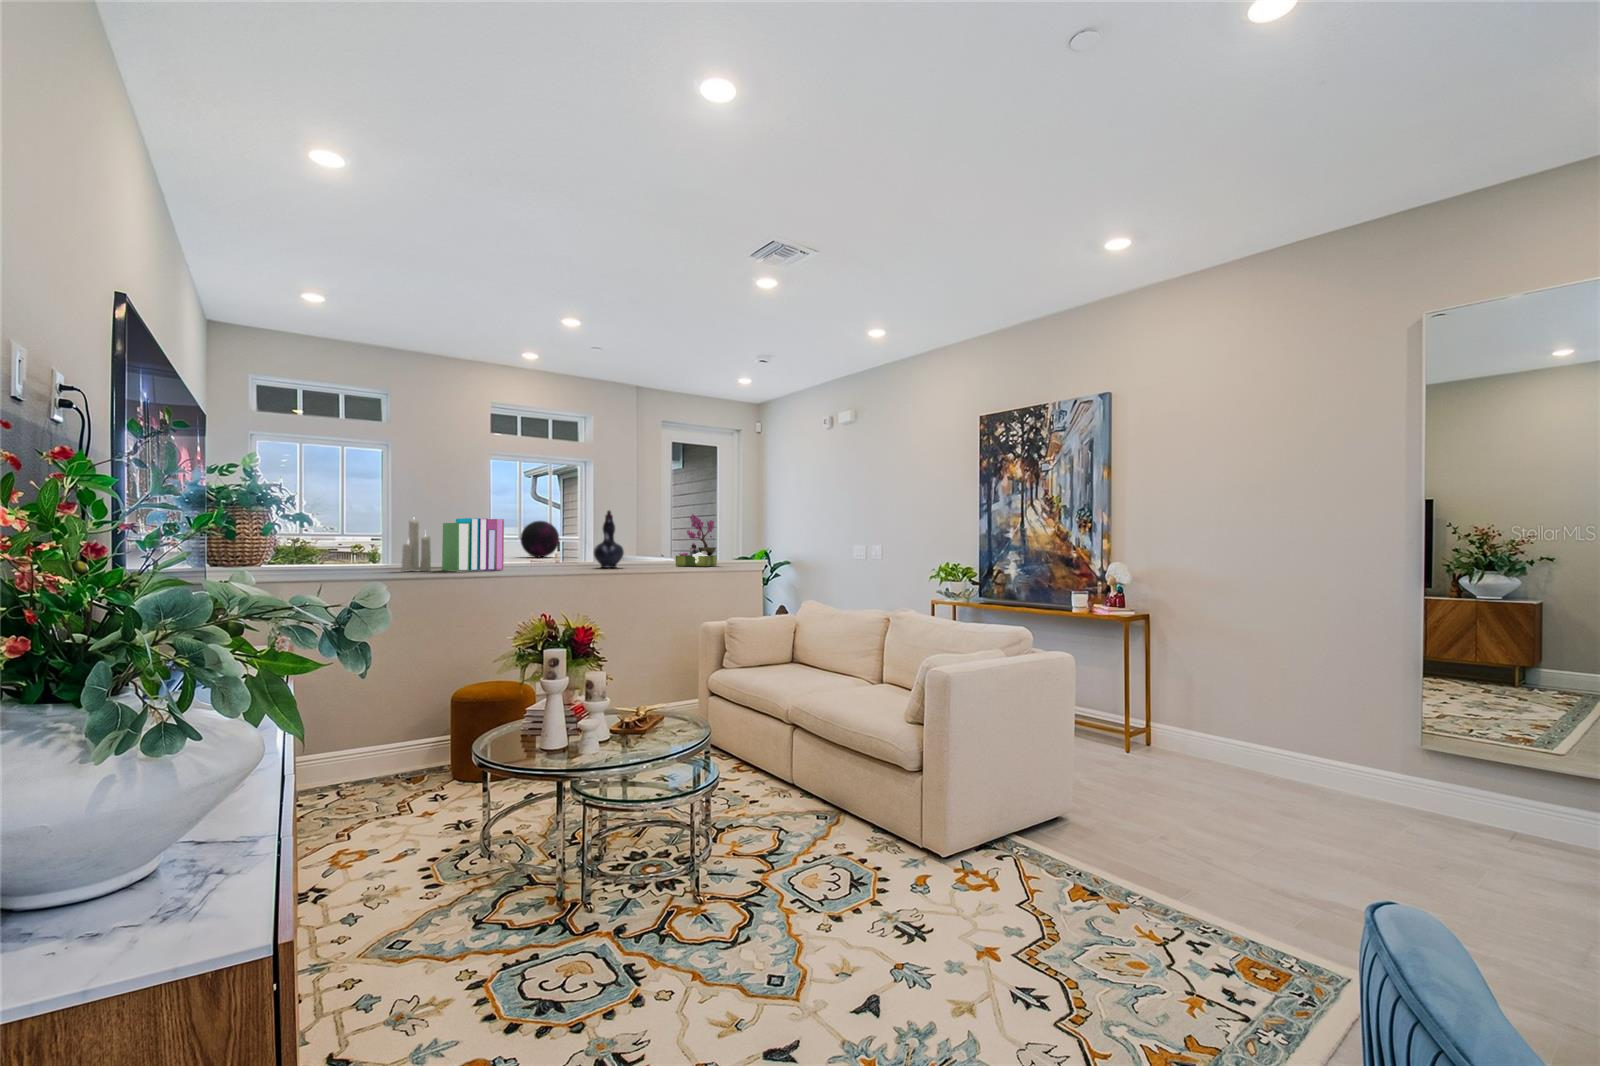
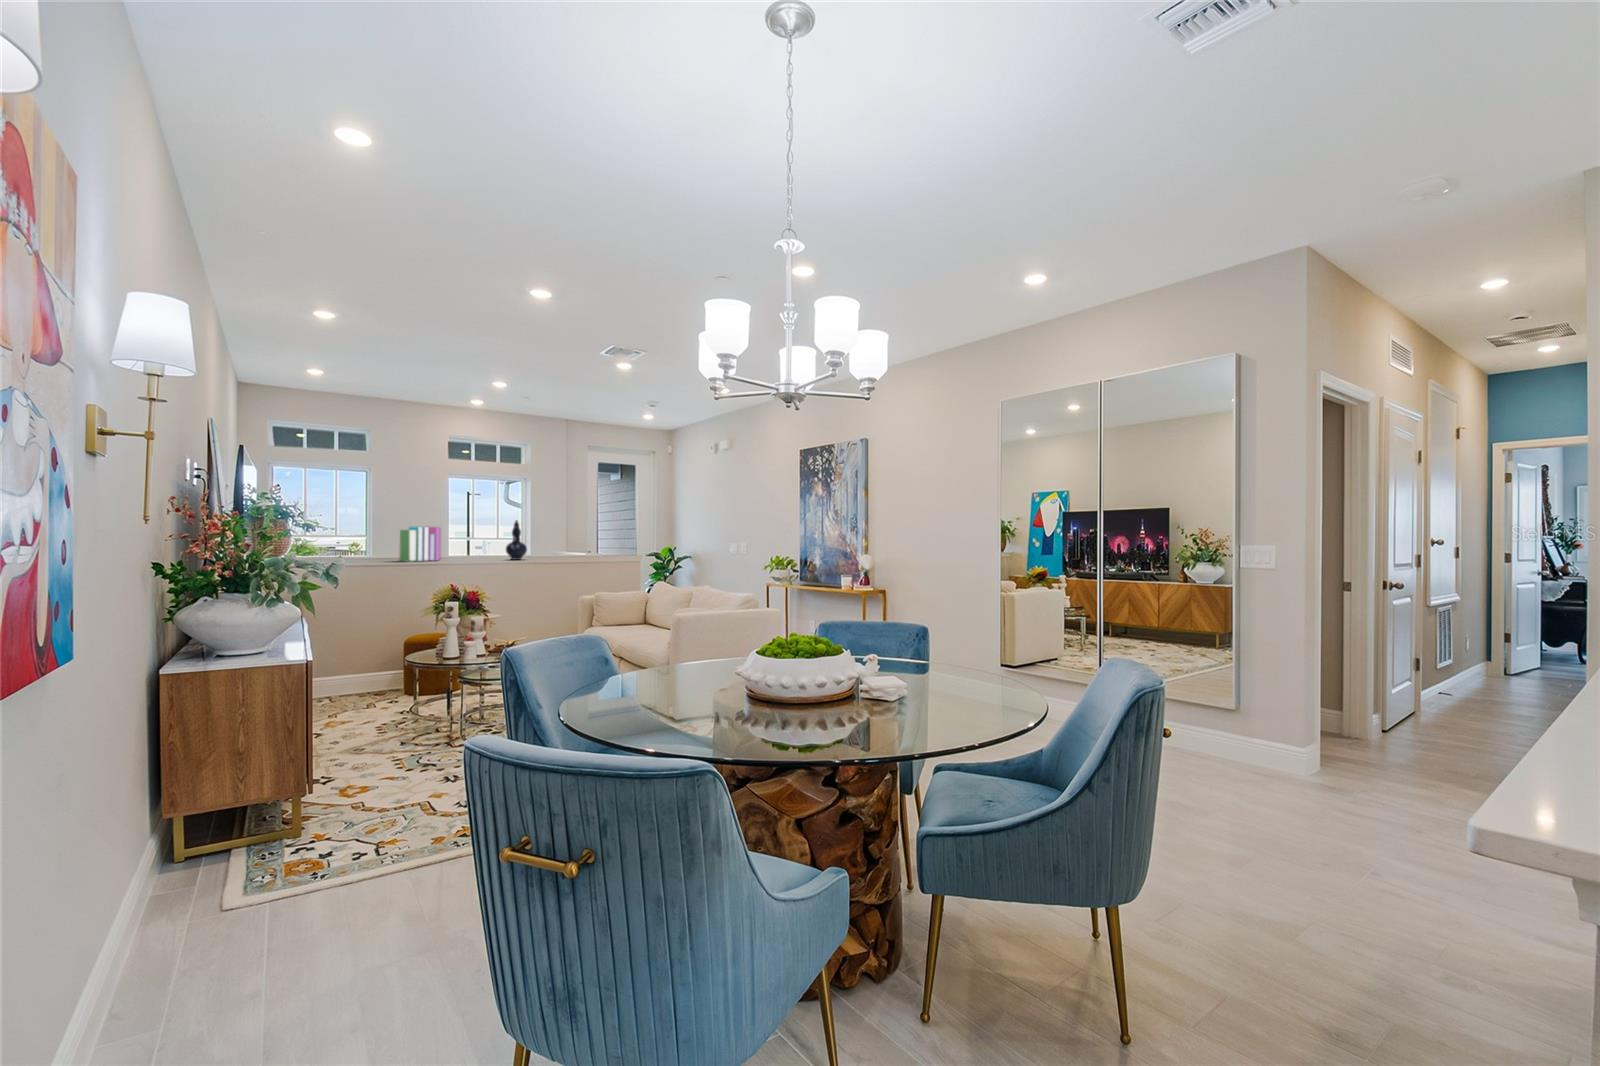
flower arrangement: present [676,514,717,566] -> none [567,521,599,559]
candle: present [401,520,431,571] -> none [371,521,392,561]
decorative orb: present [520,521,559,557] -> none [469,525,499,553]

